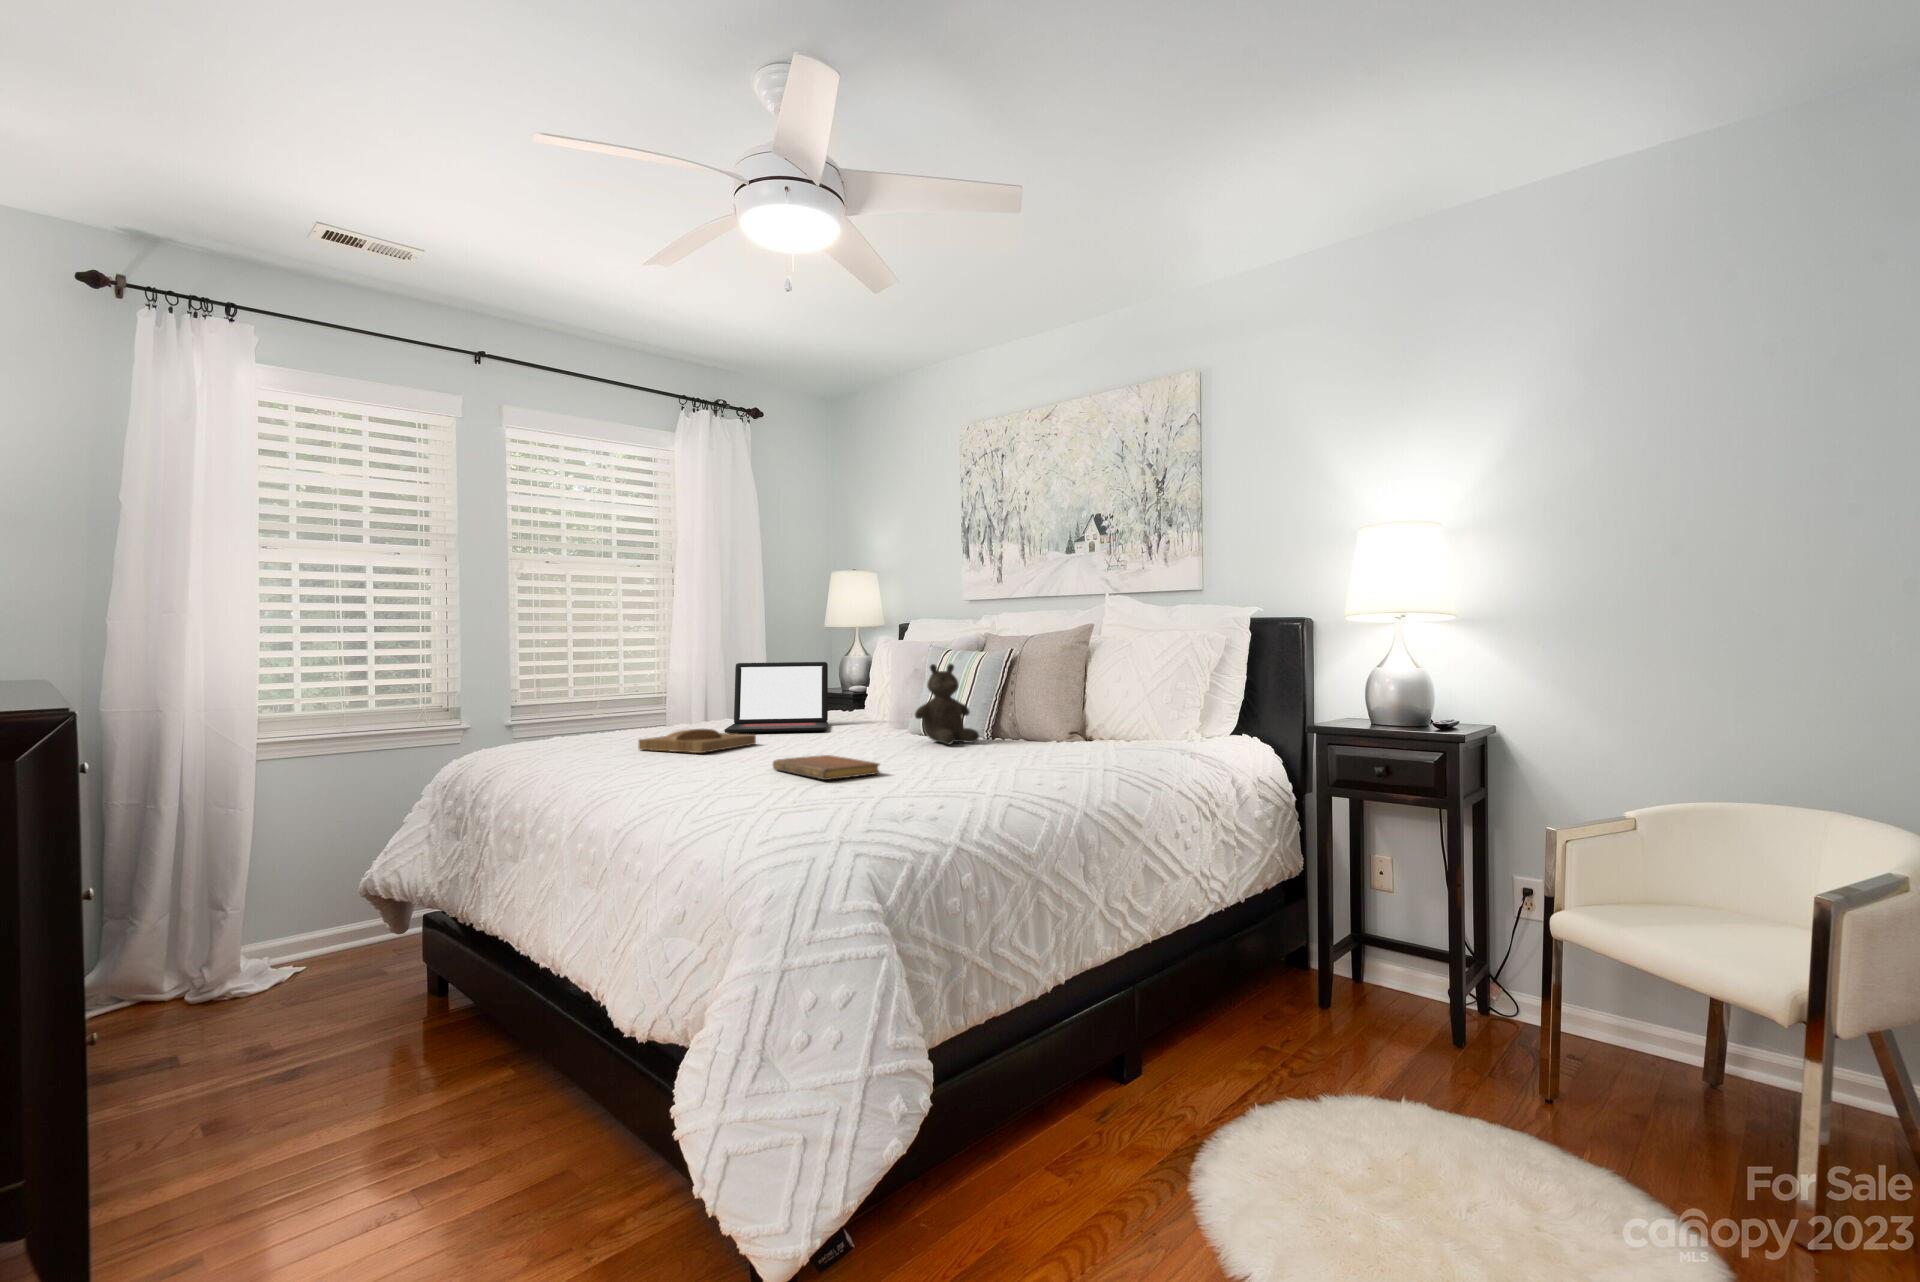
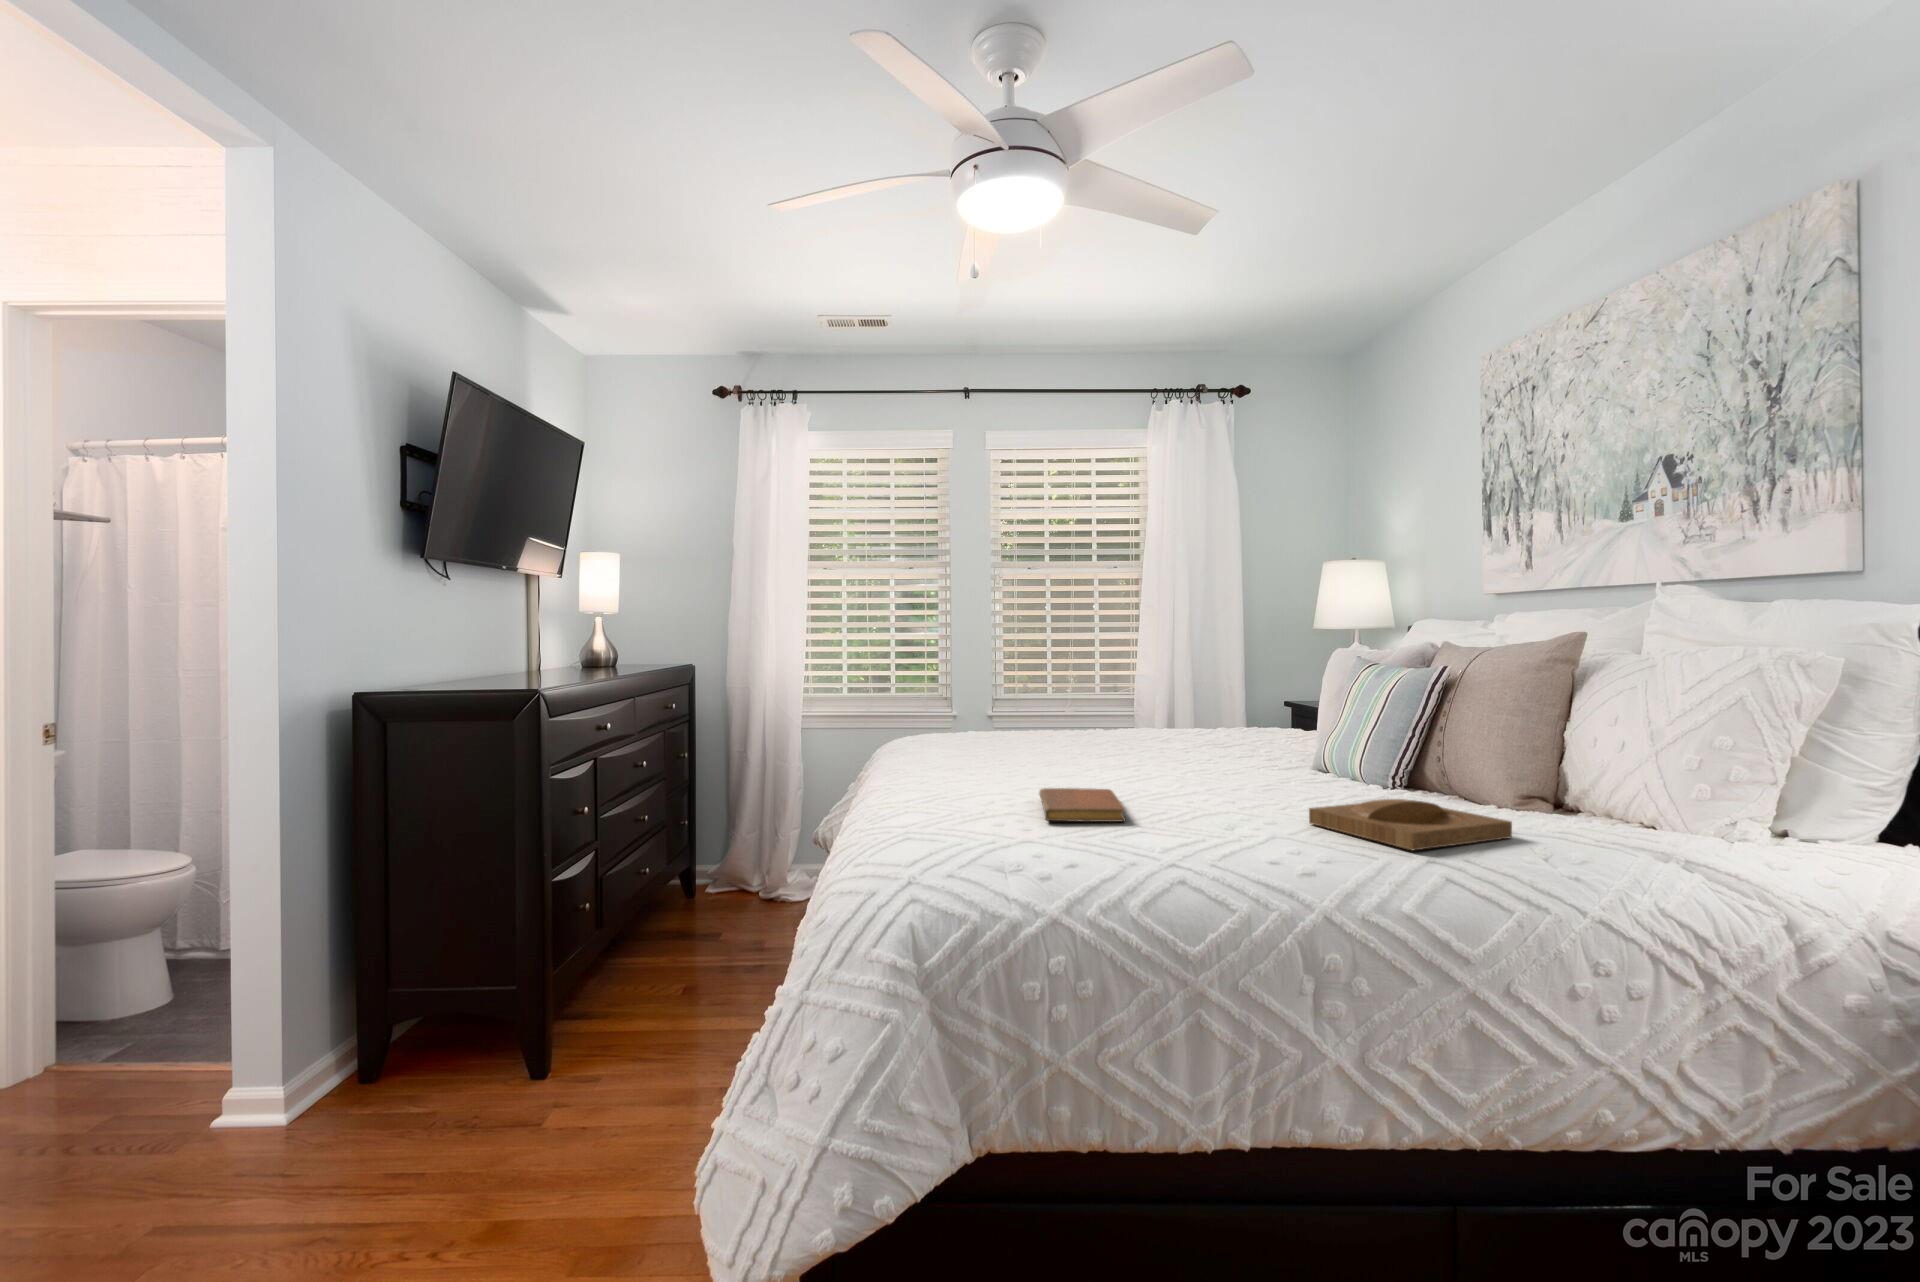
laptop: present [724,662,828,733] -> none [1111,671,1245,754]
teddy bear: present [915,664,979,745] -> none [1272,684,1360,792]
tray: present [638,729,756,753] -> present [1309,799,1512,851]

